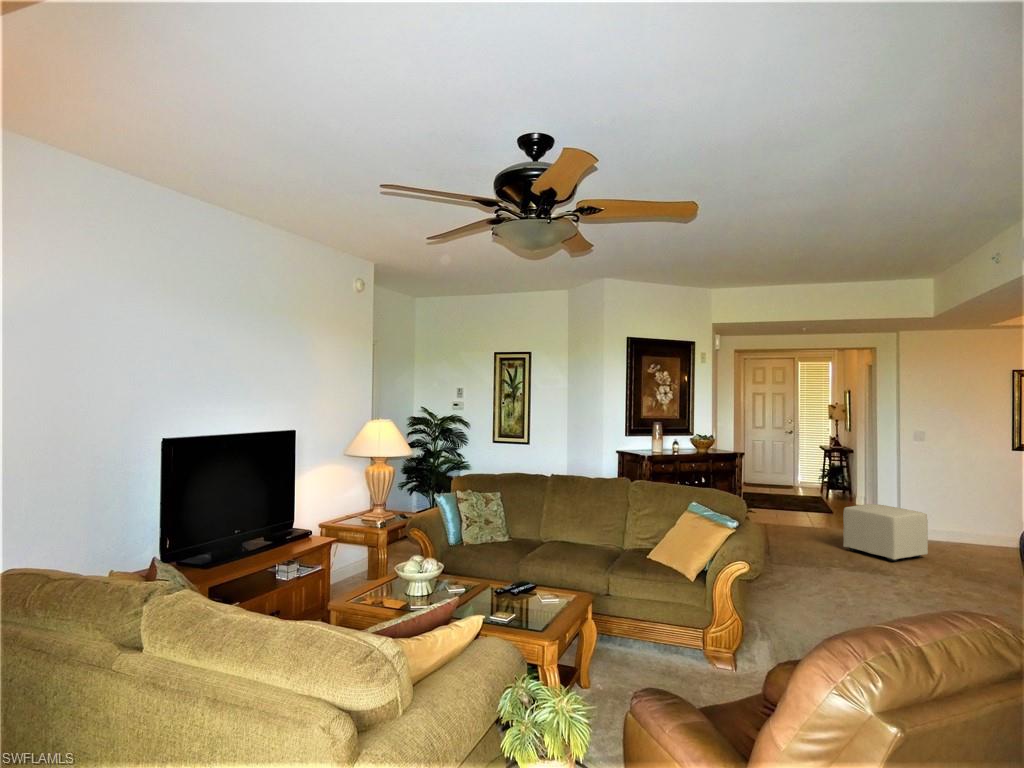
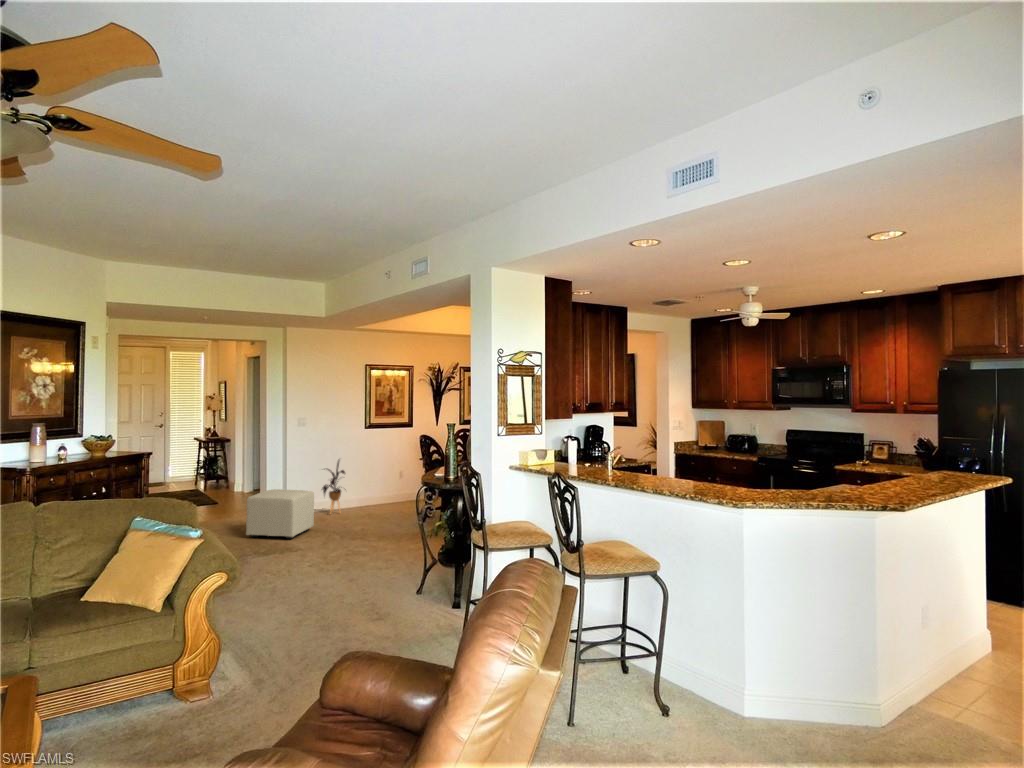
house plant: none [944,480,986,549] -> present [322,461,345,512]

